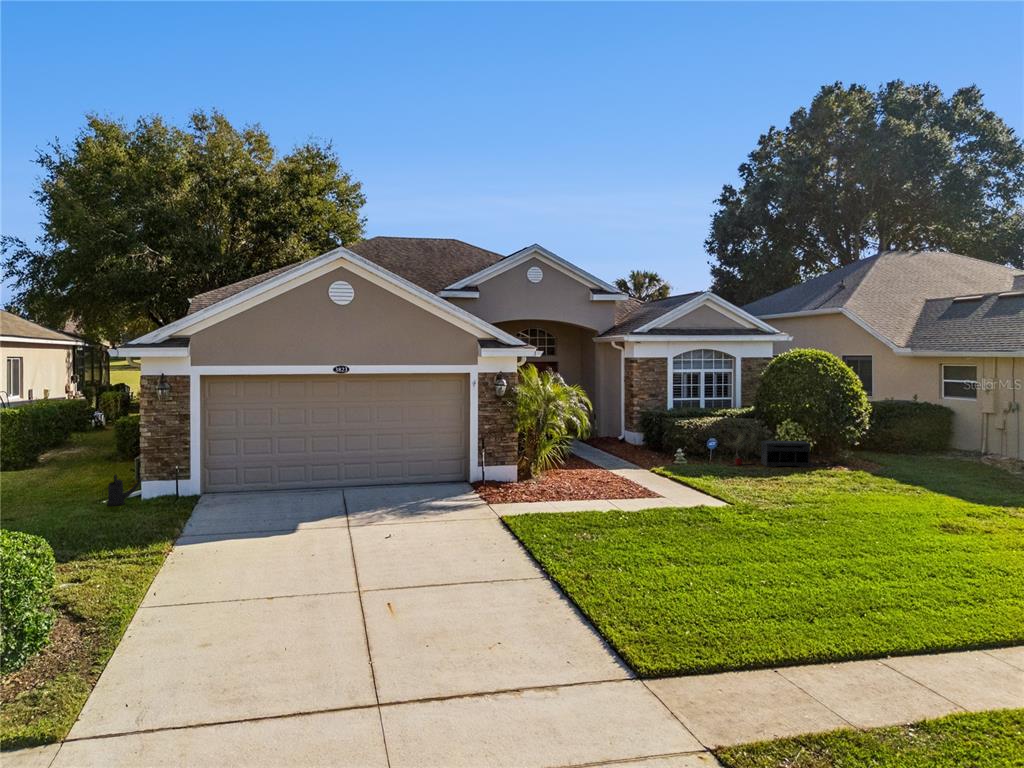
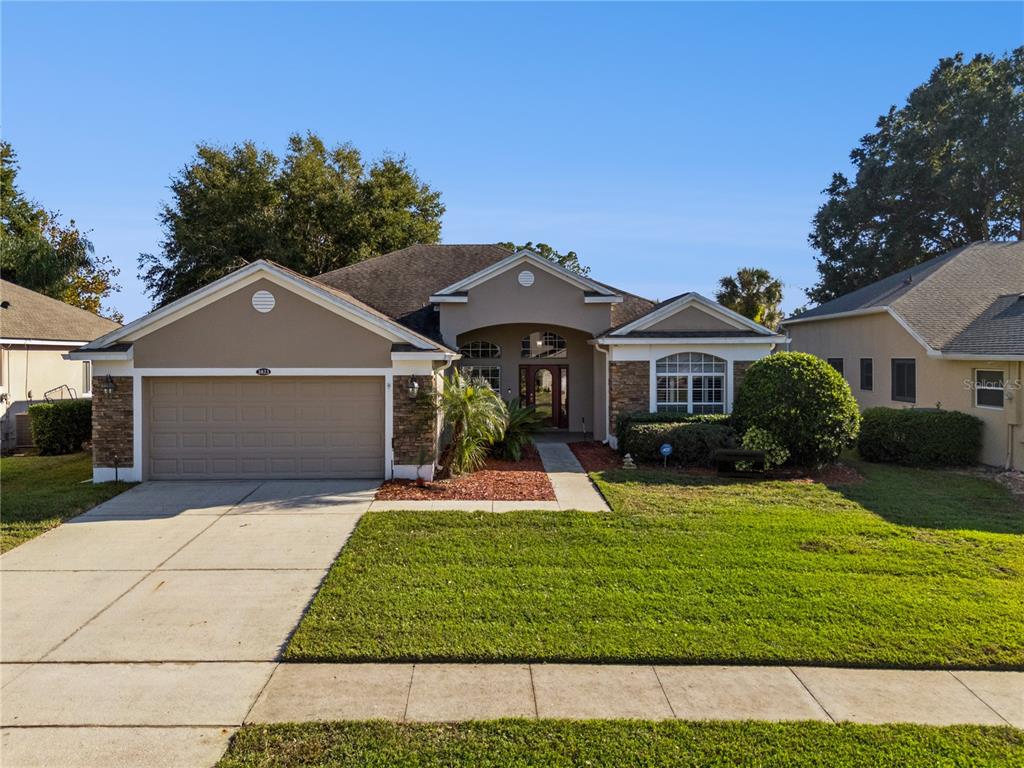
potted tree: present [725,429,754,465] -> present [404,445,437,486]
watering can: present [108,475,143,506] -> none [58,462,94,489]

